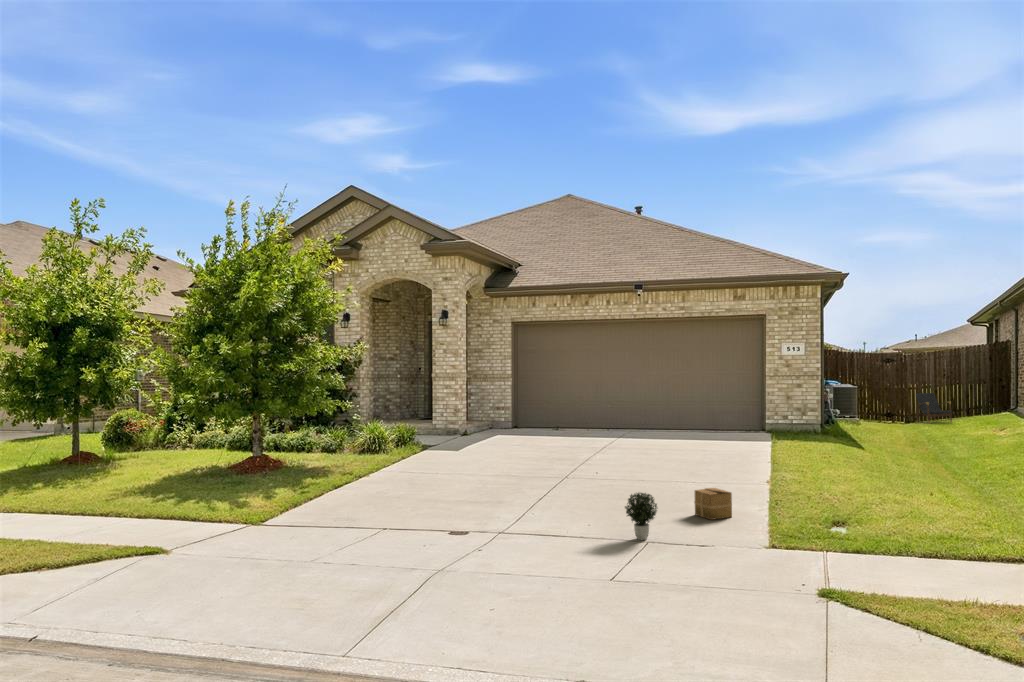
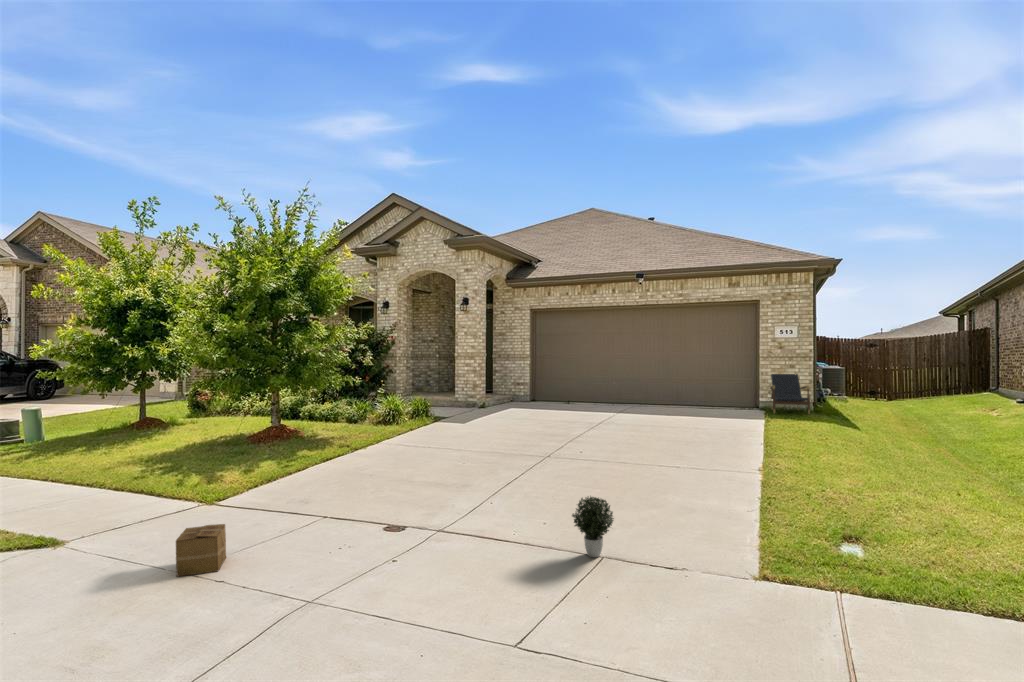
lounge chair: present [916,393,952,423] -> present [770,374,810,414]
cardboard box: present [694,488,732,520] -> present [176,524,226,576]

